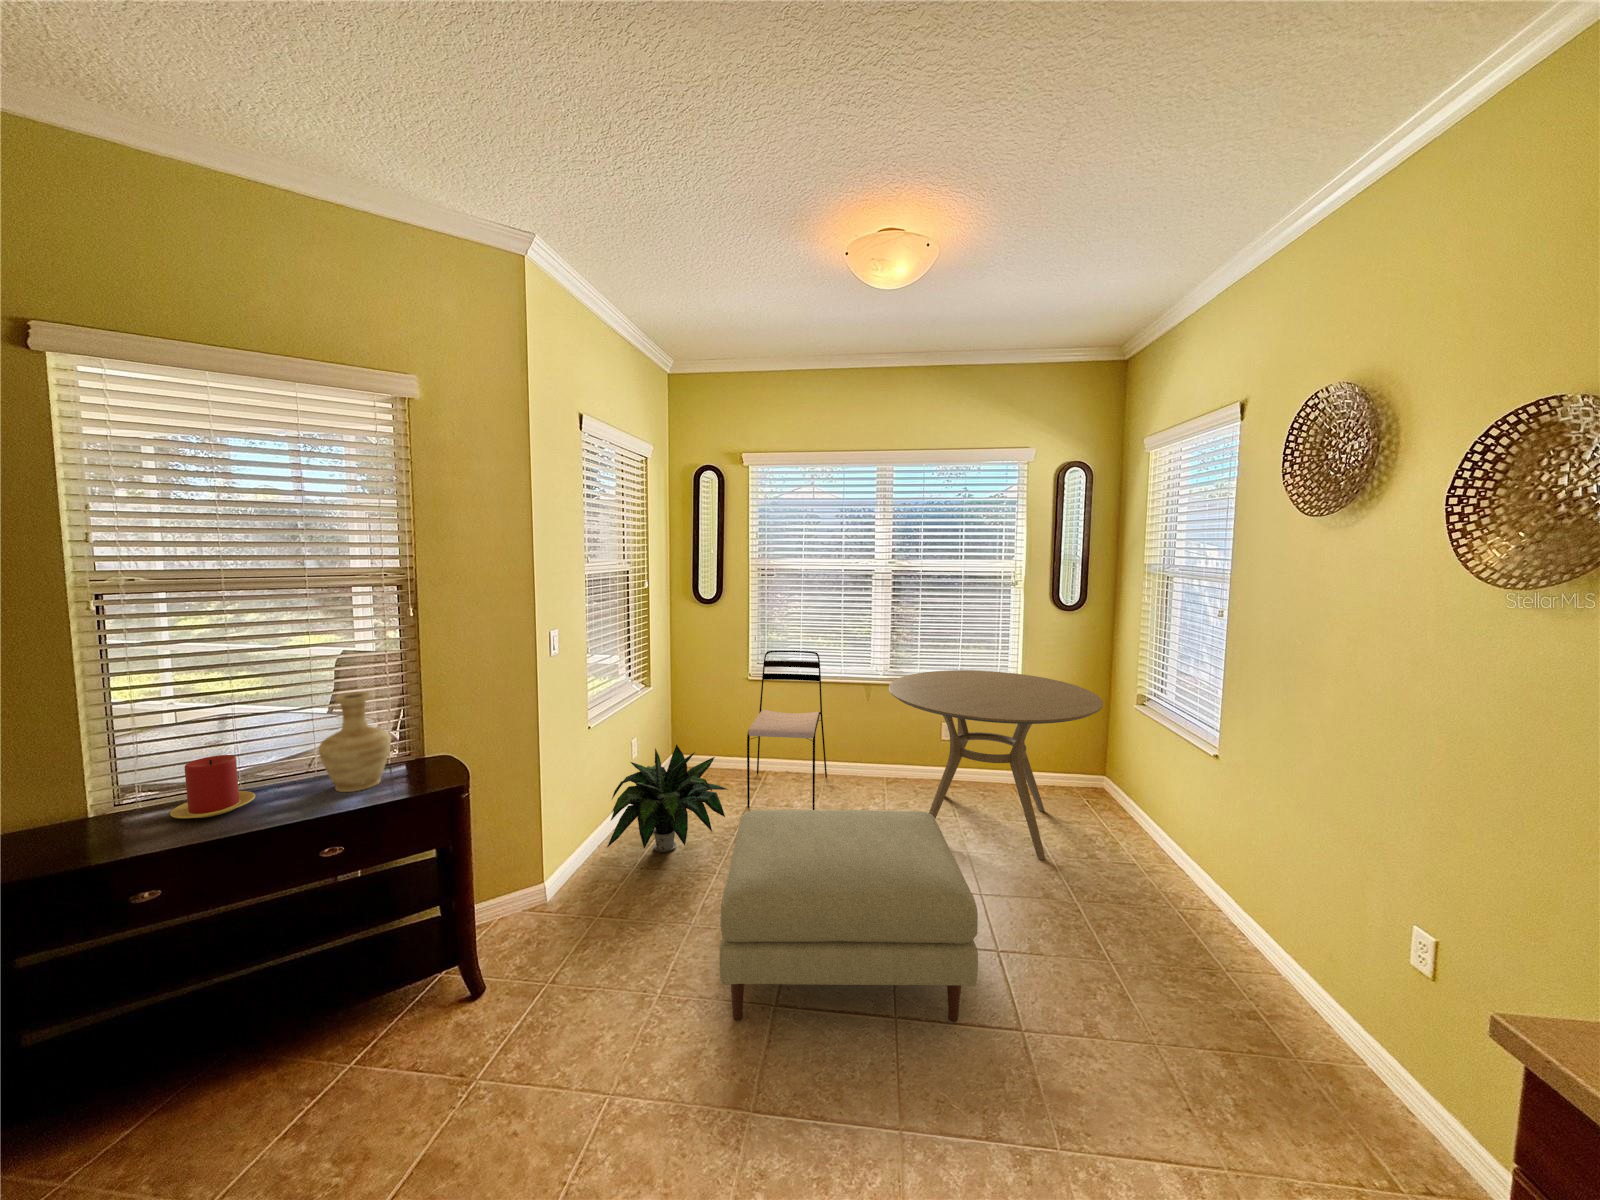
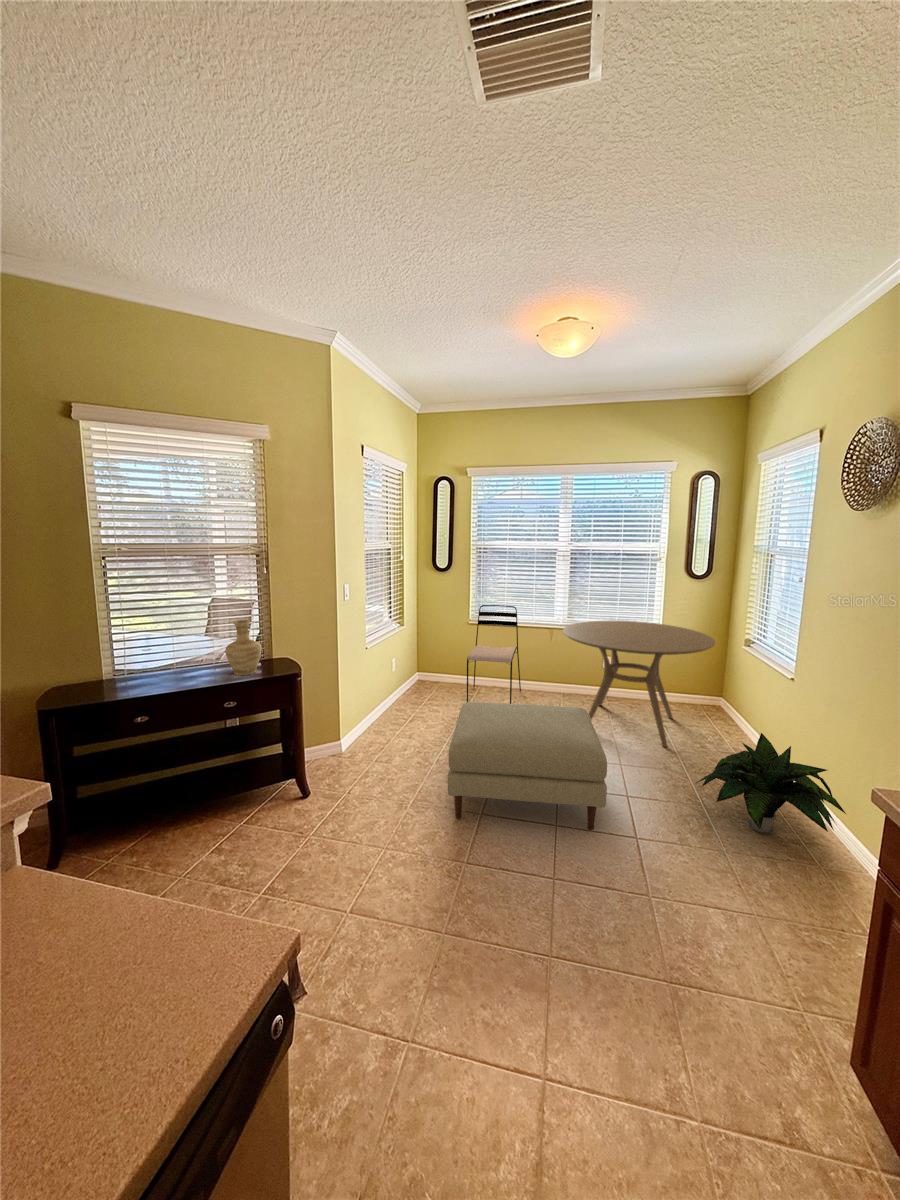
potted plant: present [607,745,728,852] -> present [698,733,846,834]
candle: present [170,755,255,818] -> none [156,652,195,684]

